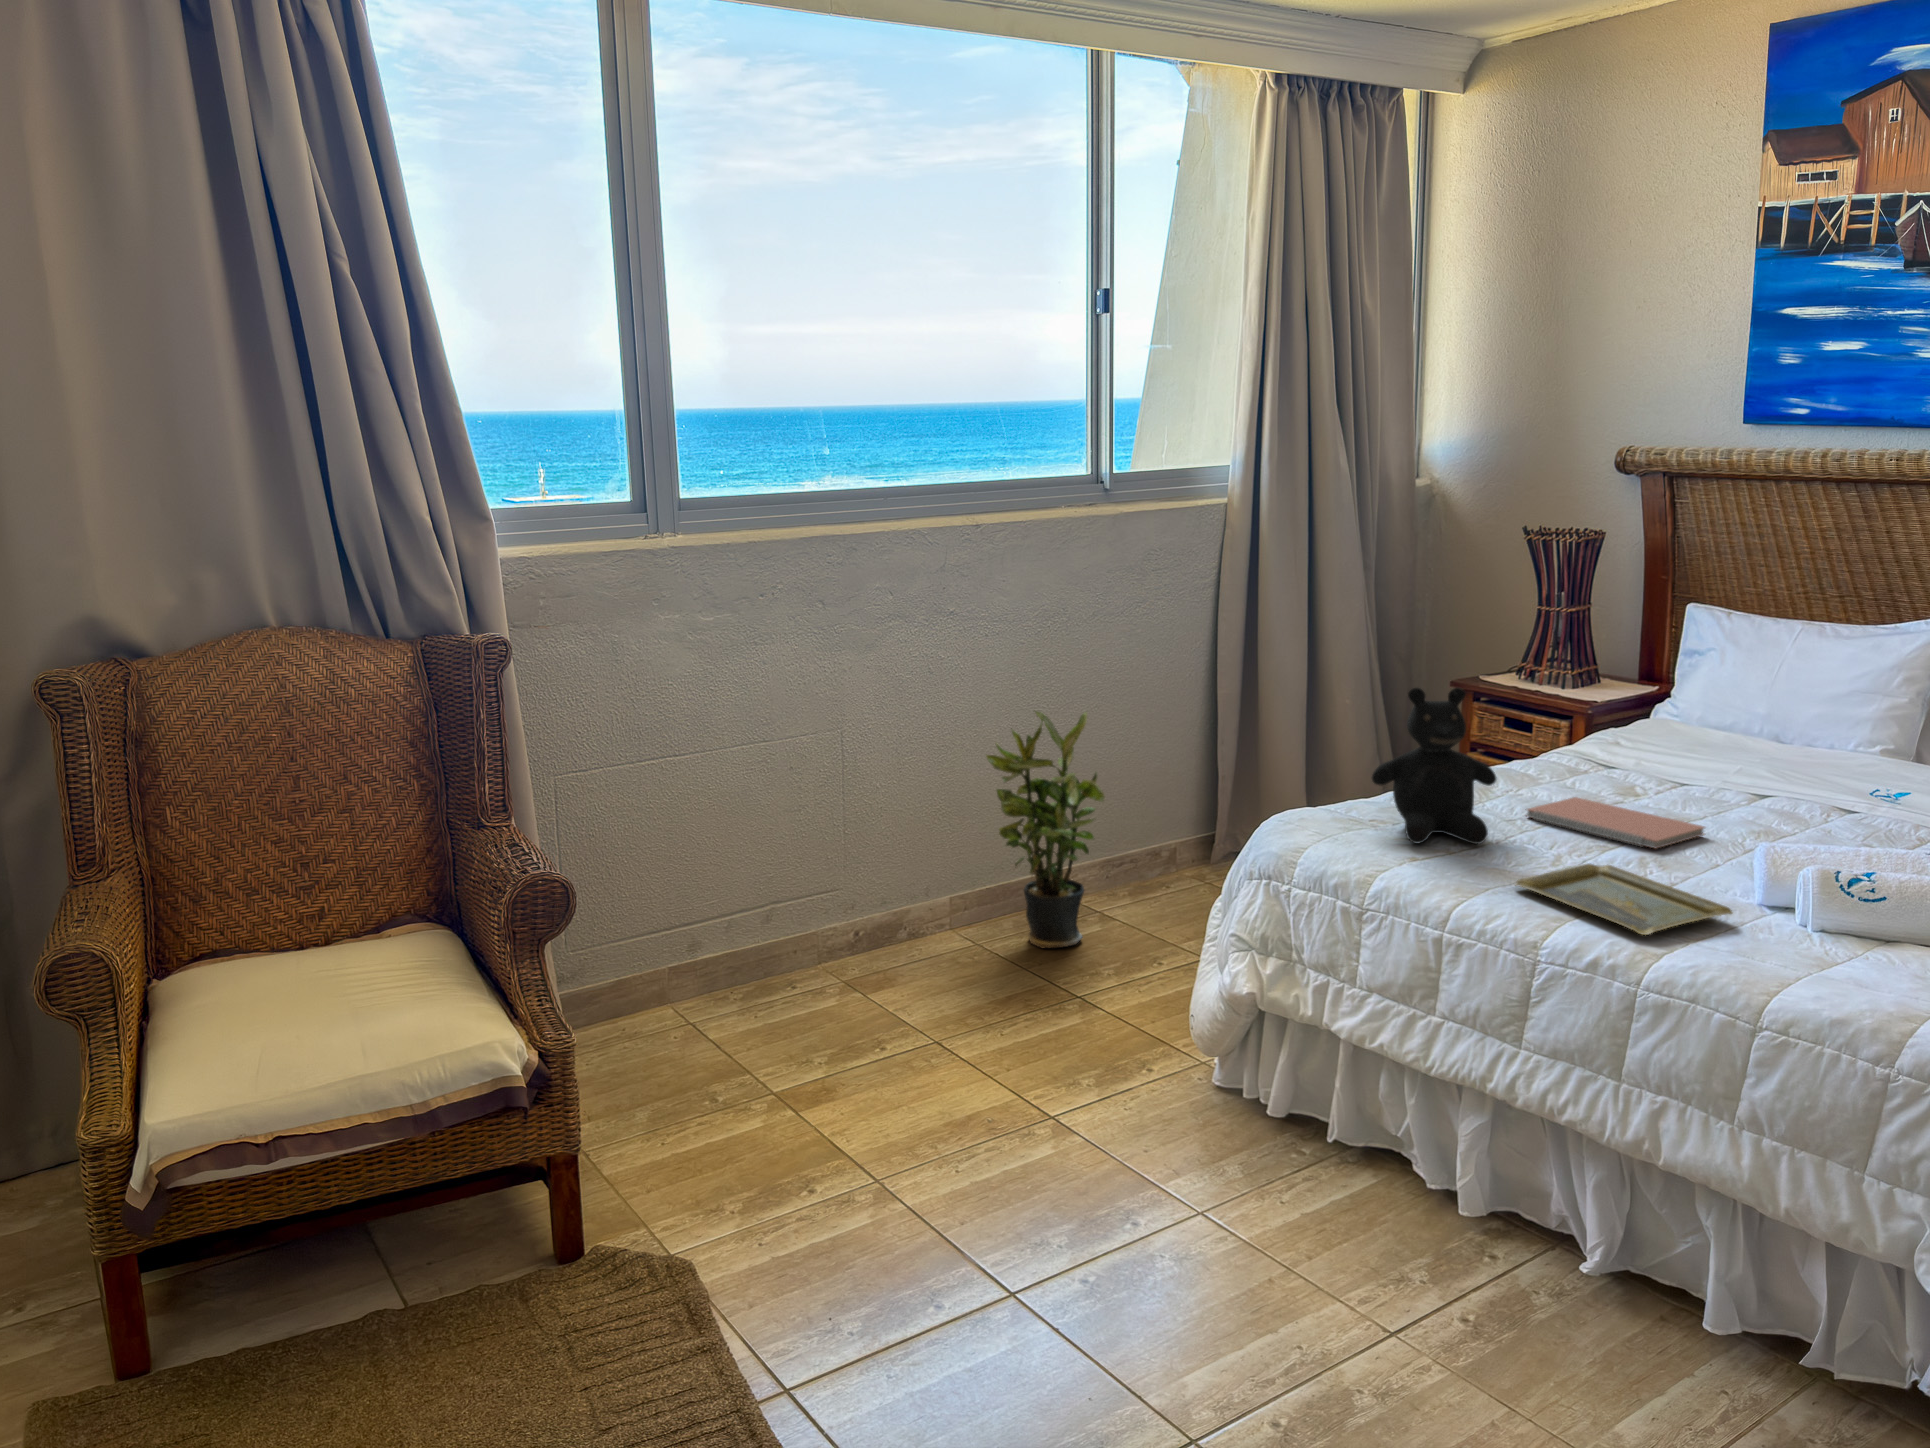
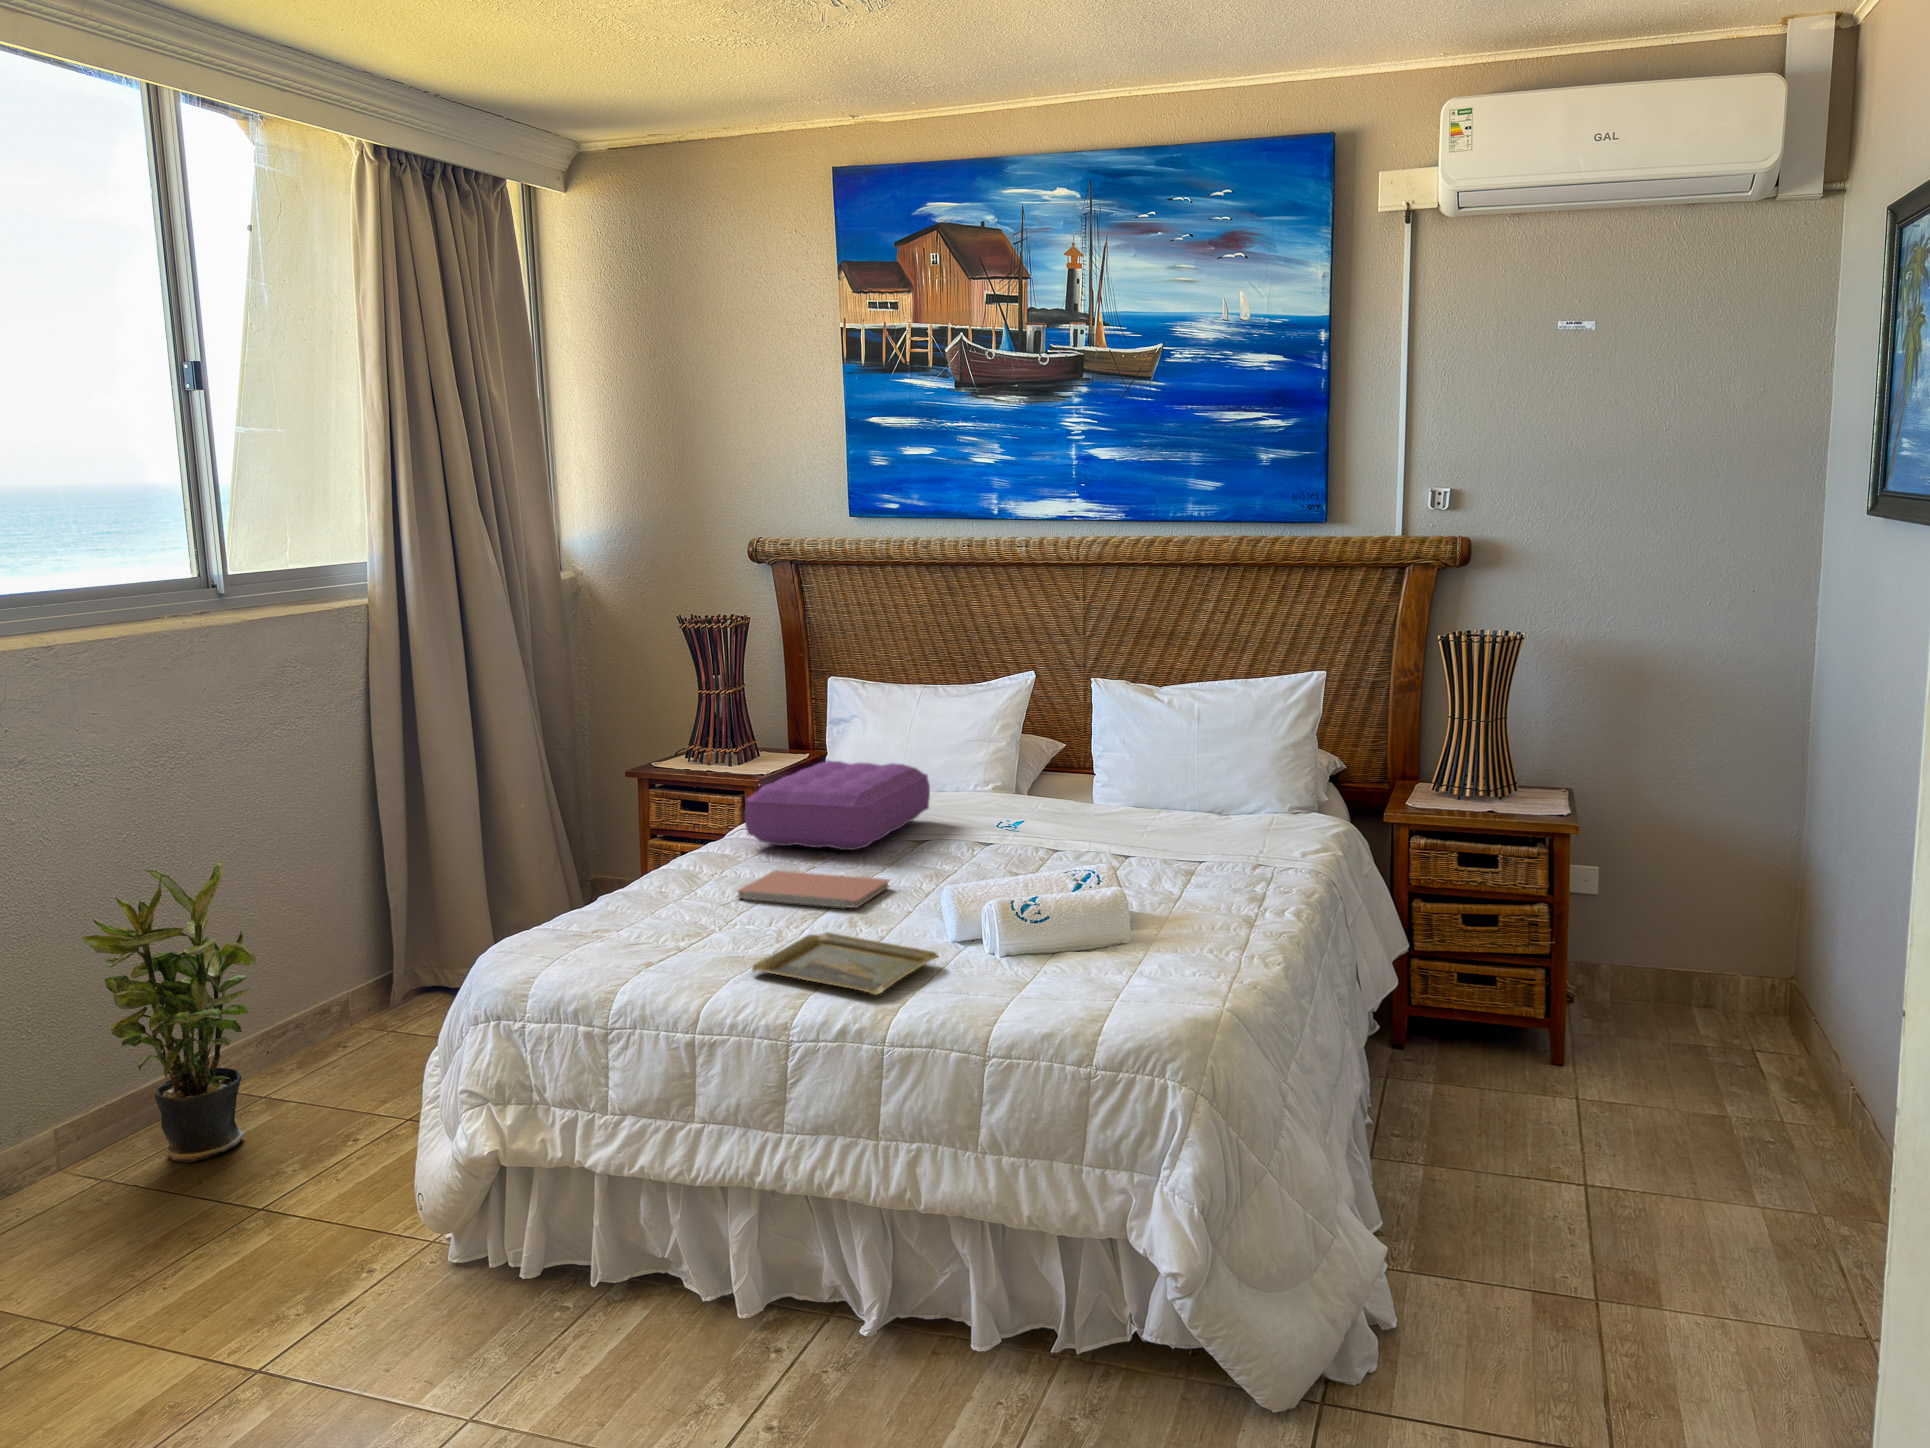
teddy bear: present [1372,687,1497,844] -> none [589,781,712,947]
pillow: none [1555,693,1791,792] -> present [744,761,930,850]

